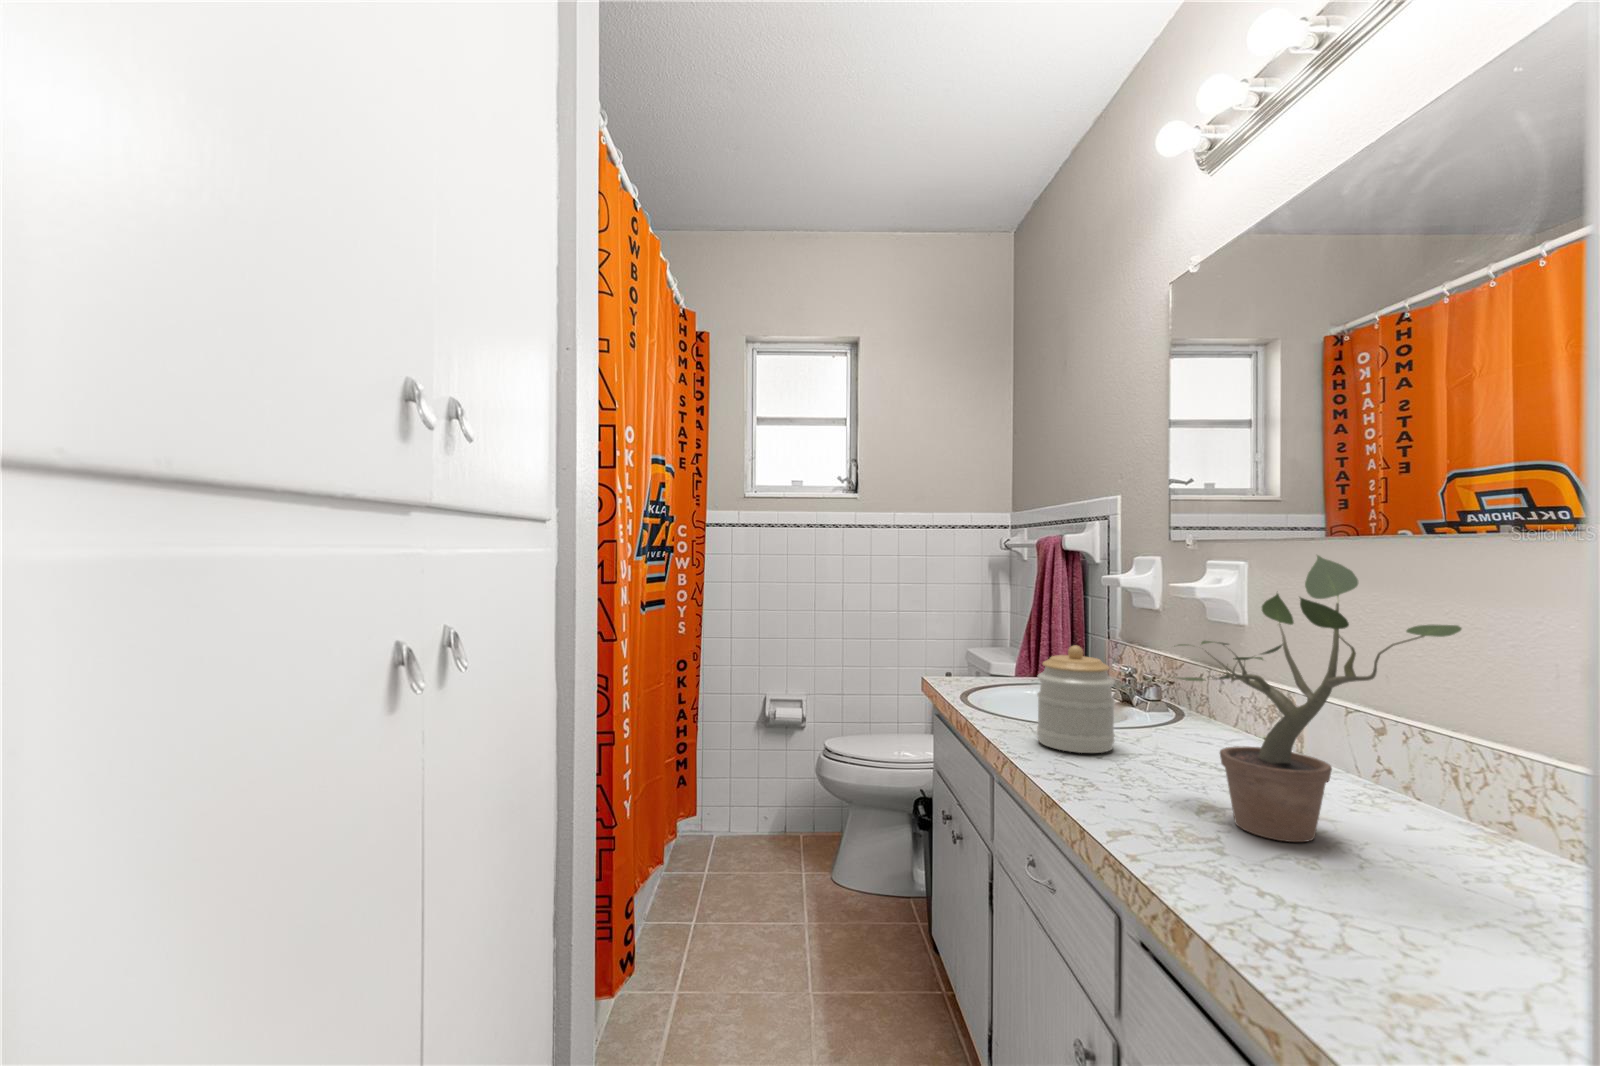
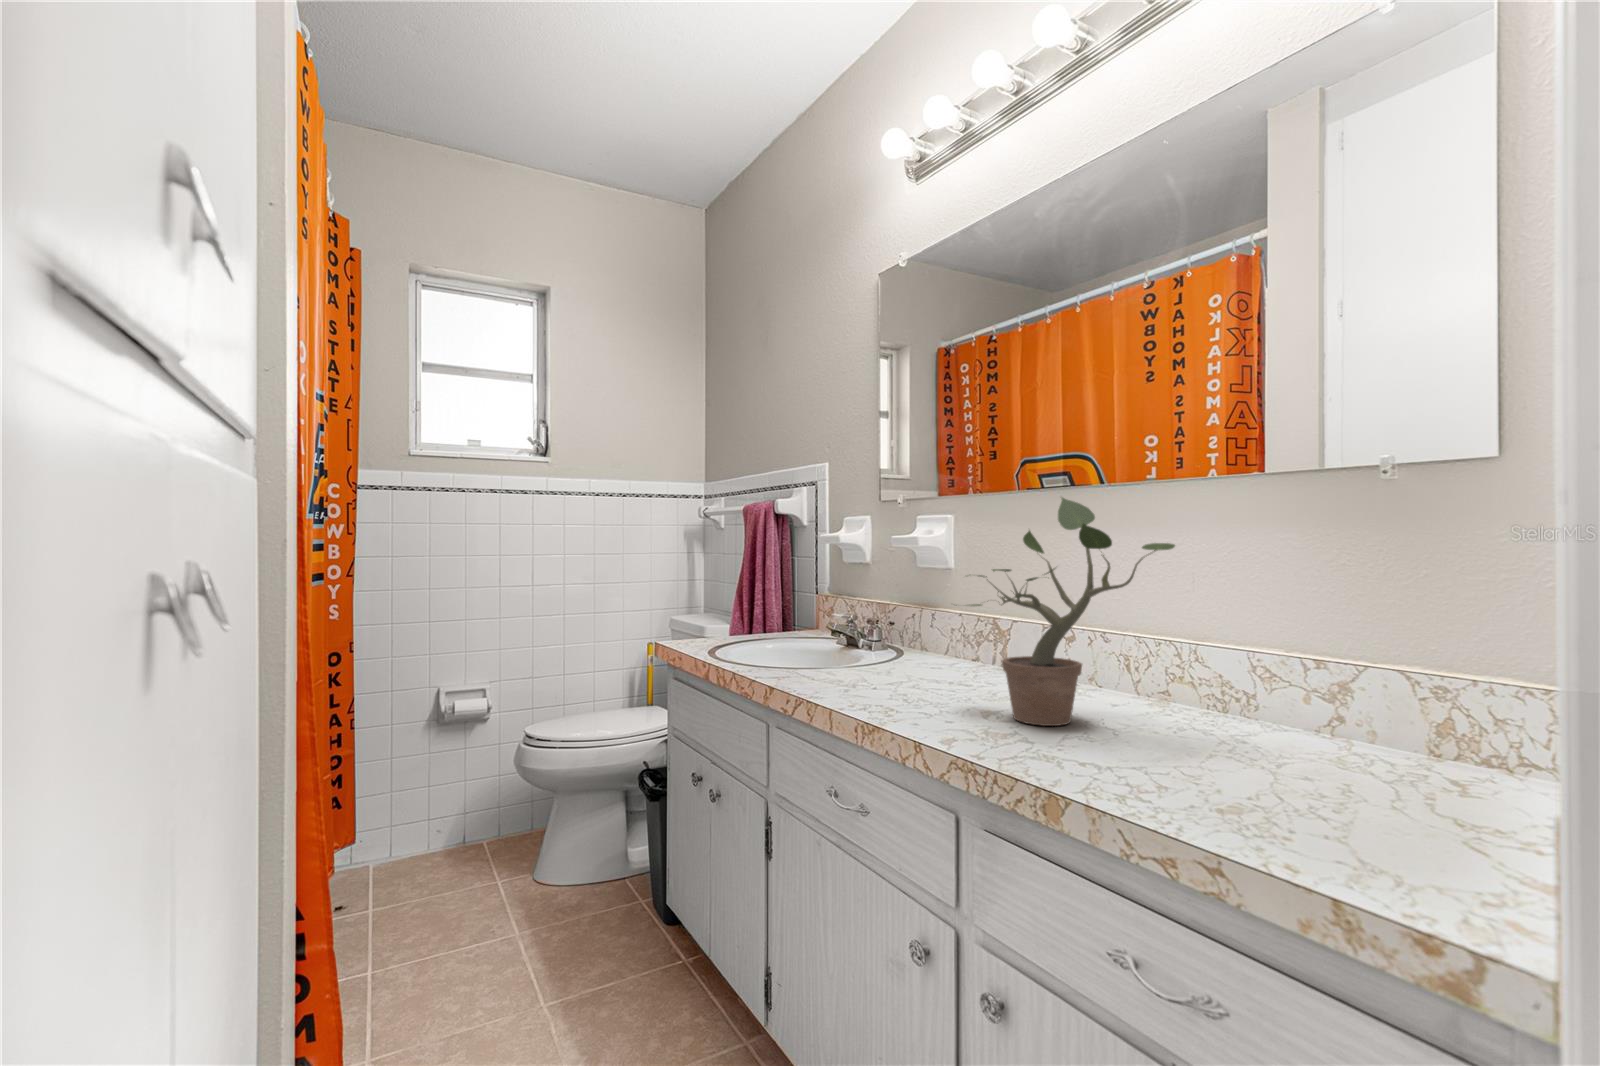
jar: present [1037,646,1115,753] -> none [815,590,883,687]

